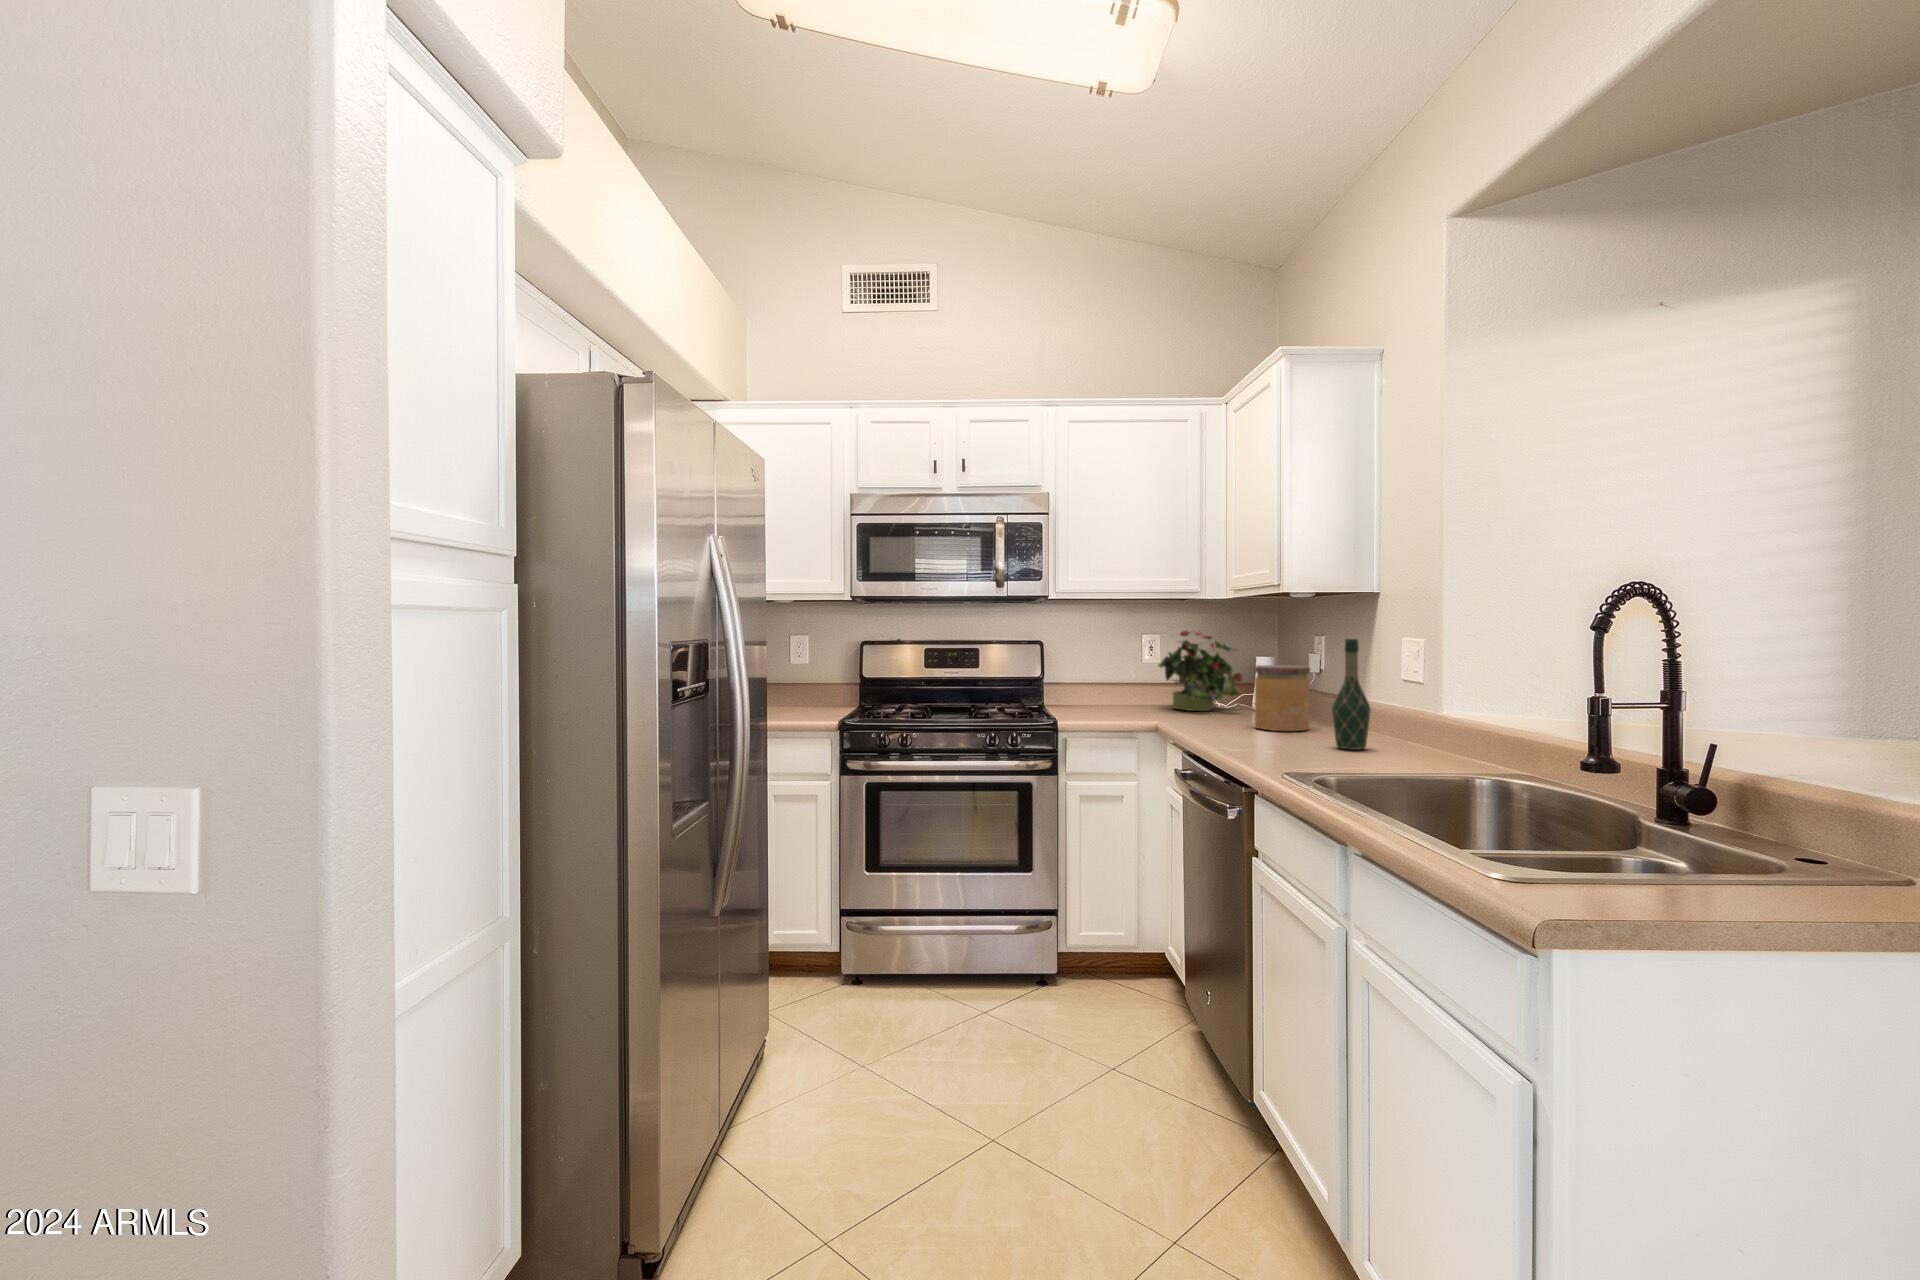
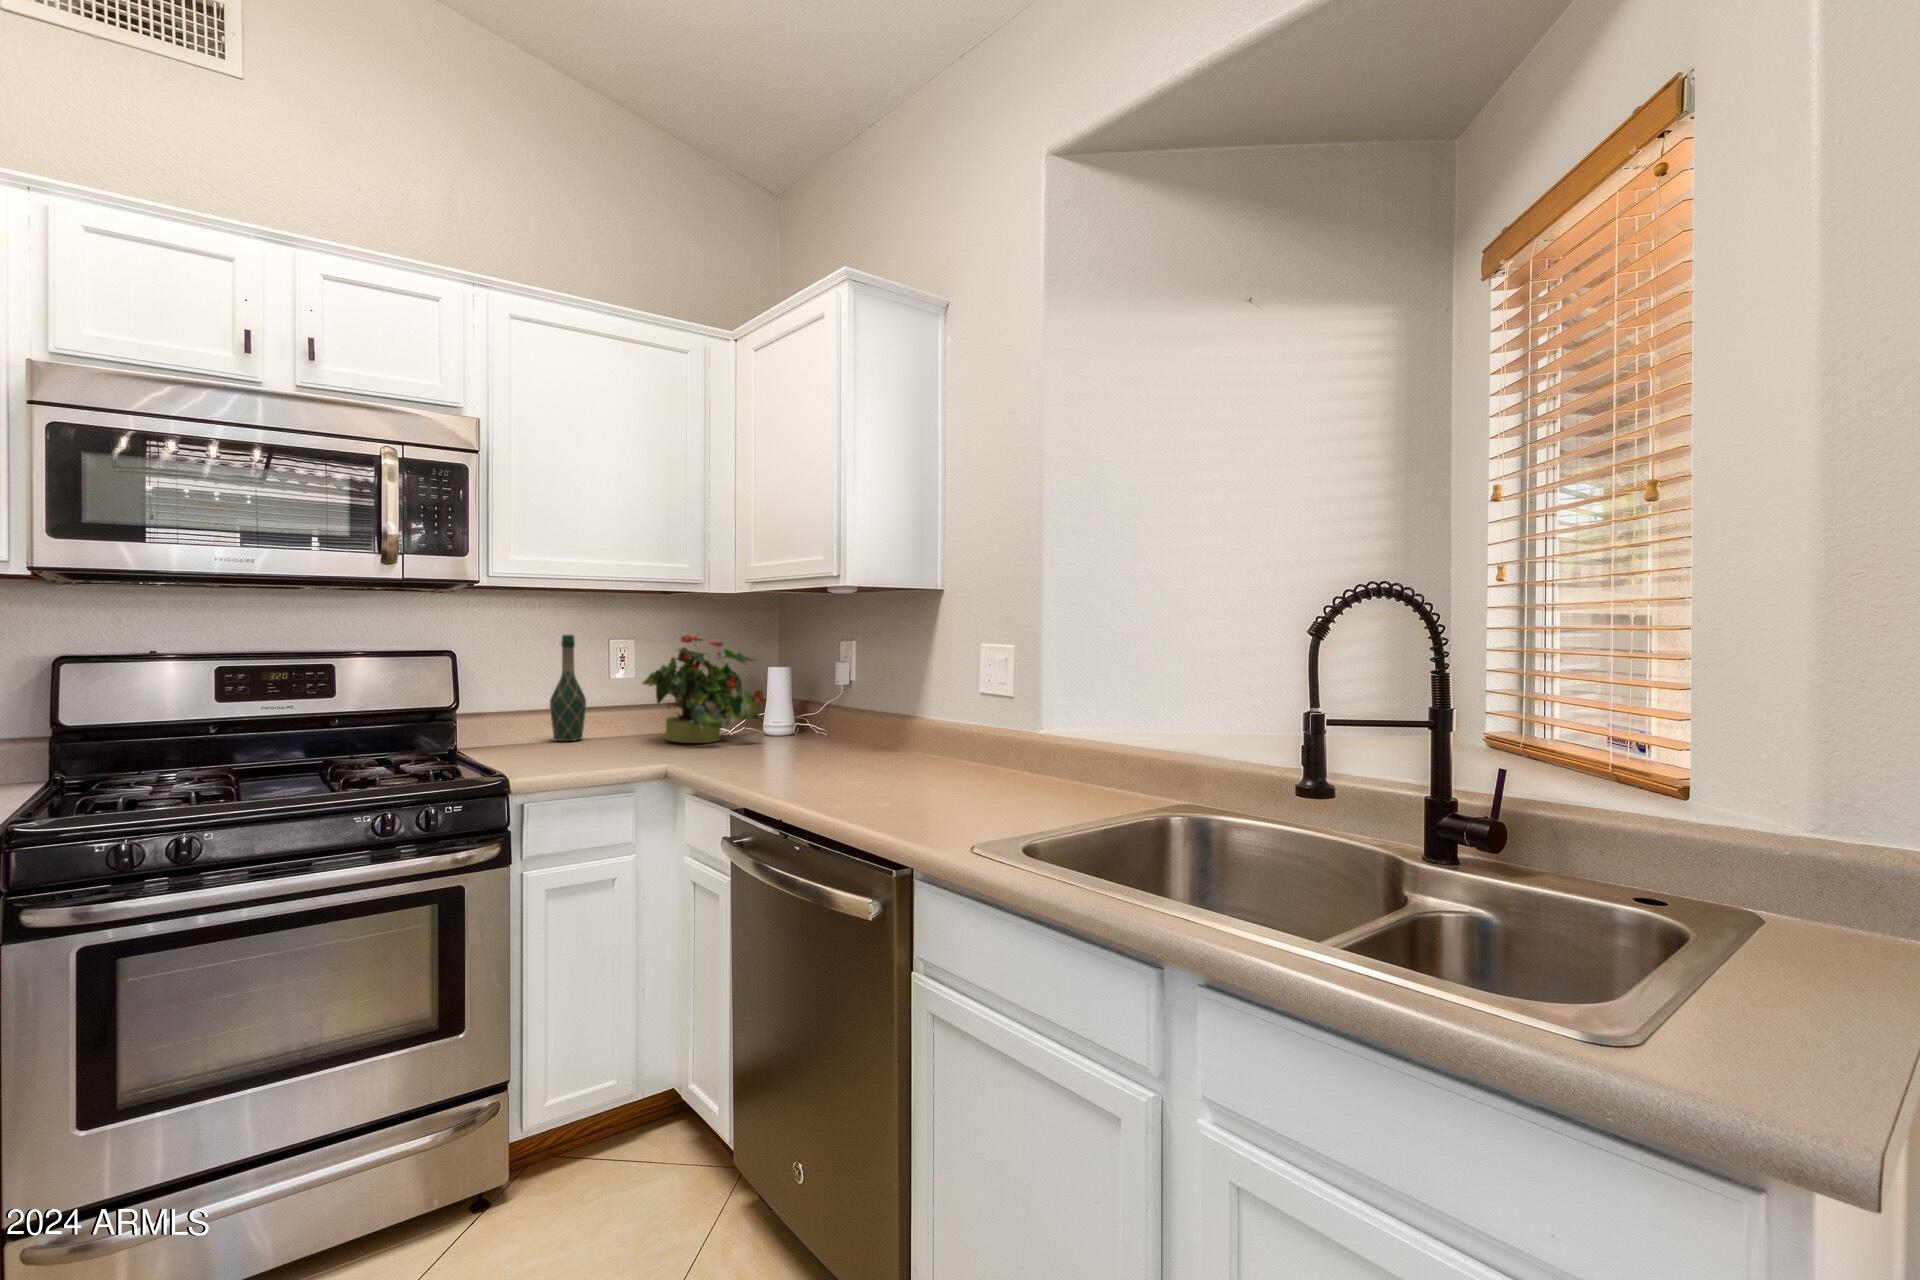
wine bottle: present [1332,639,1371,750] -> present [550,635,586,741]
jar: present [1254,665,1310,731] -> none [807,679,875,767]

